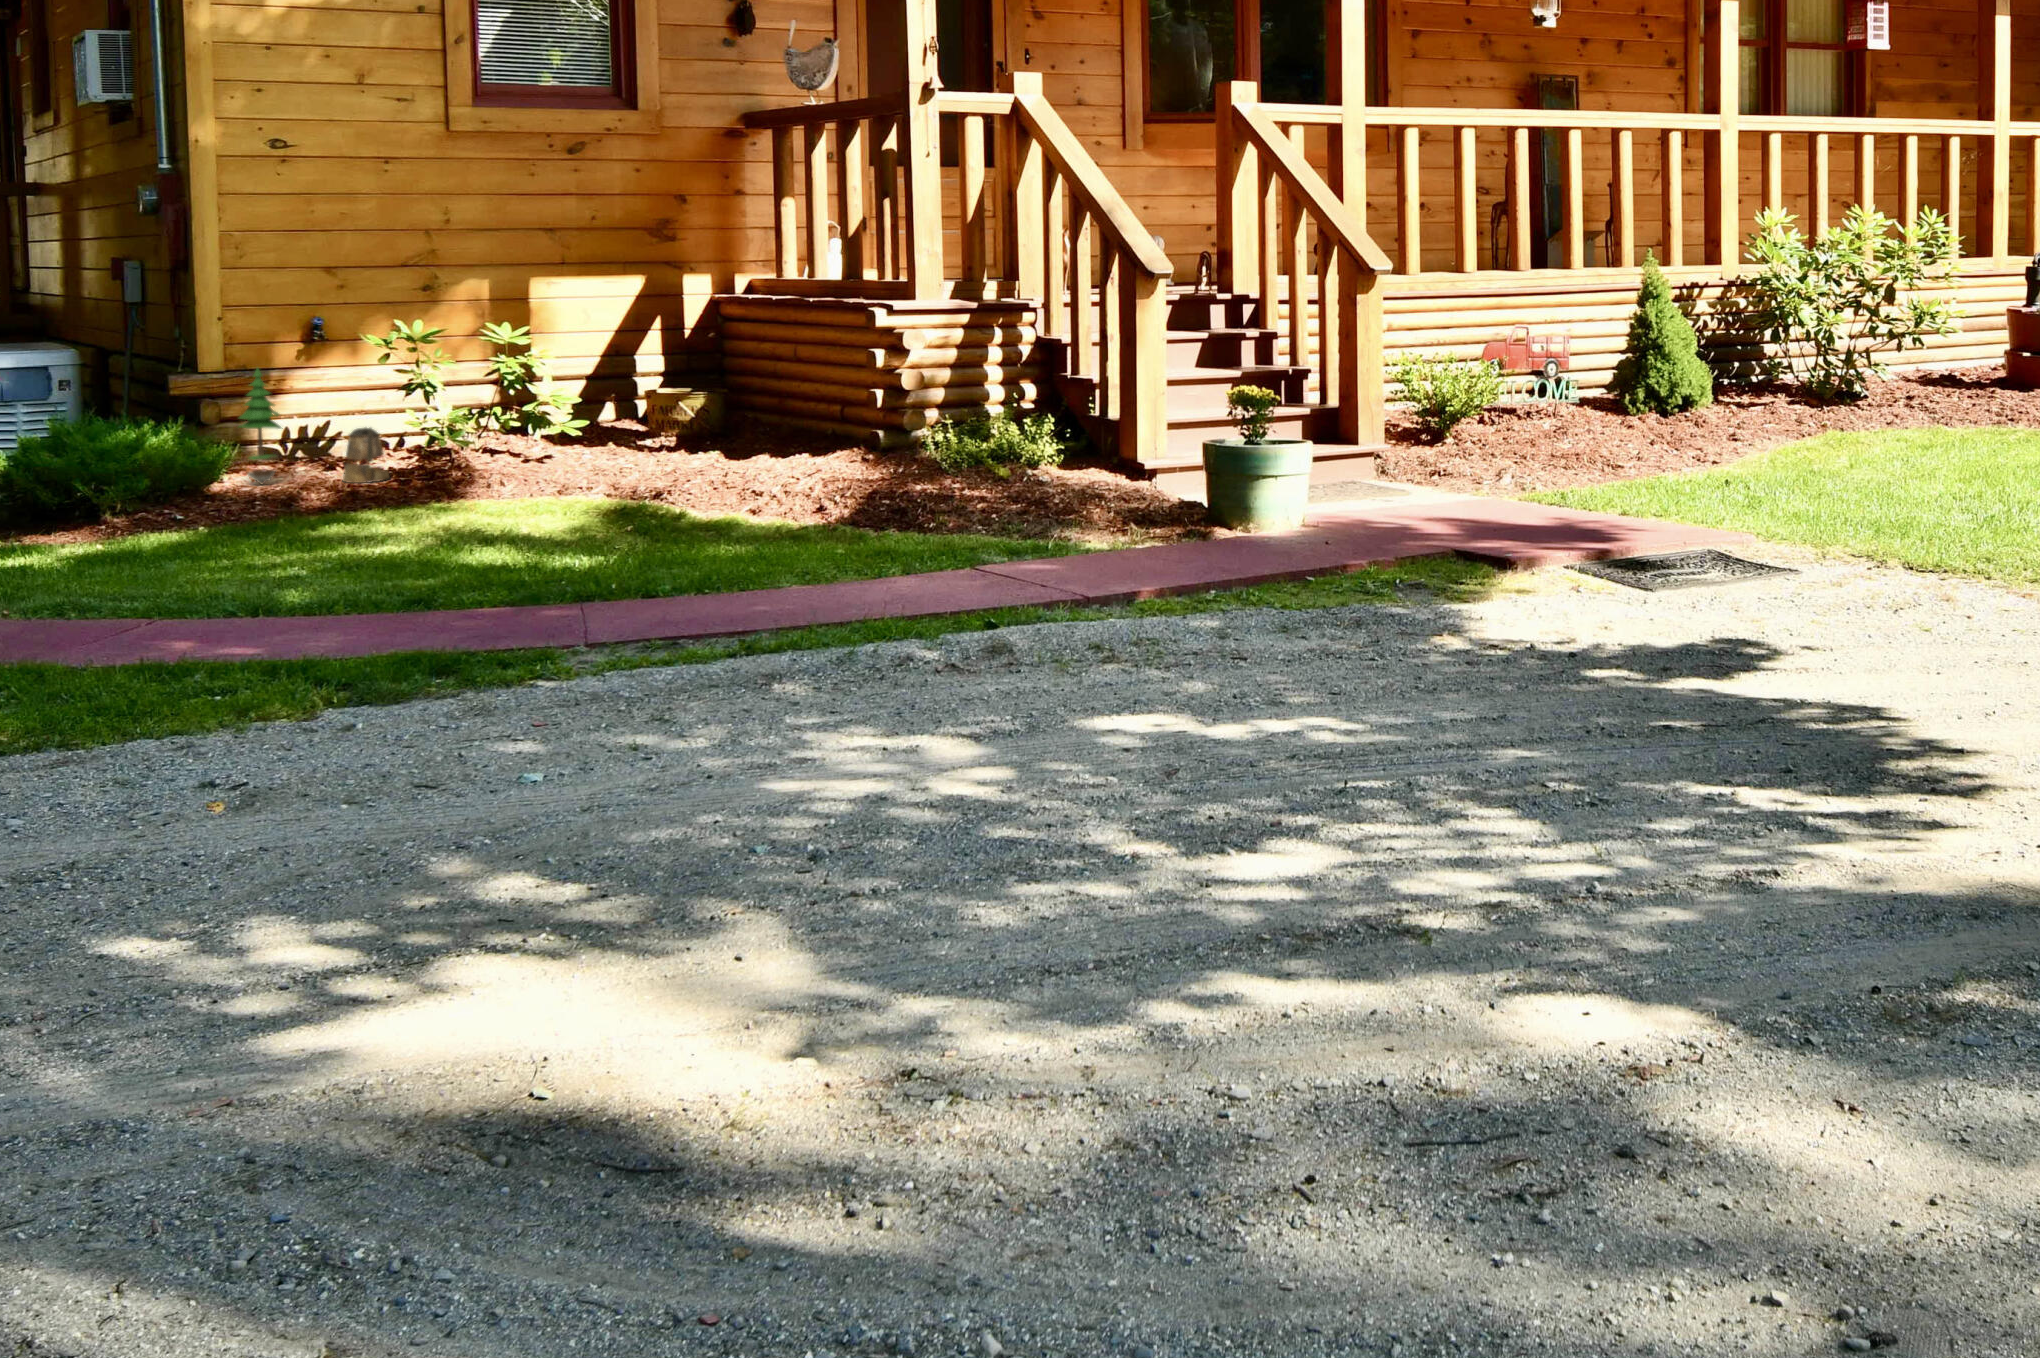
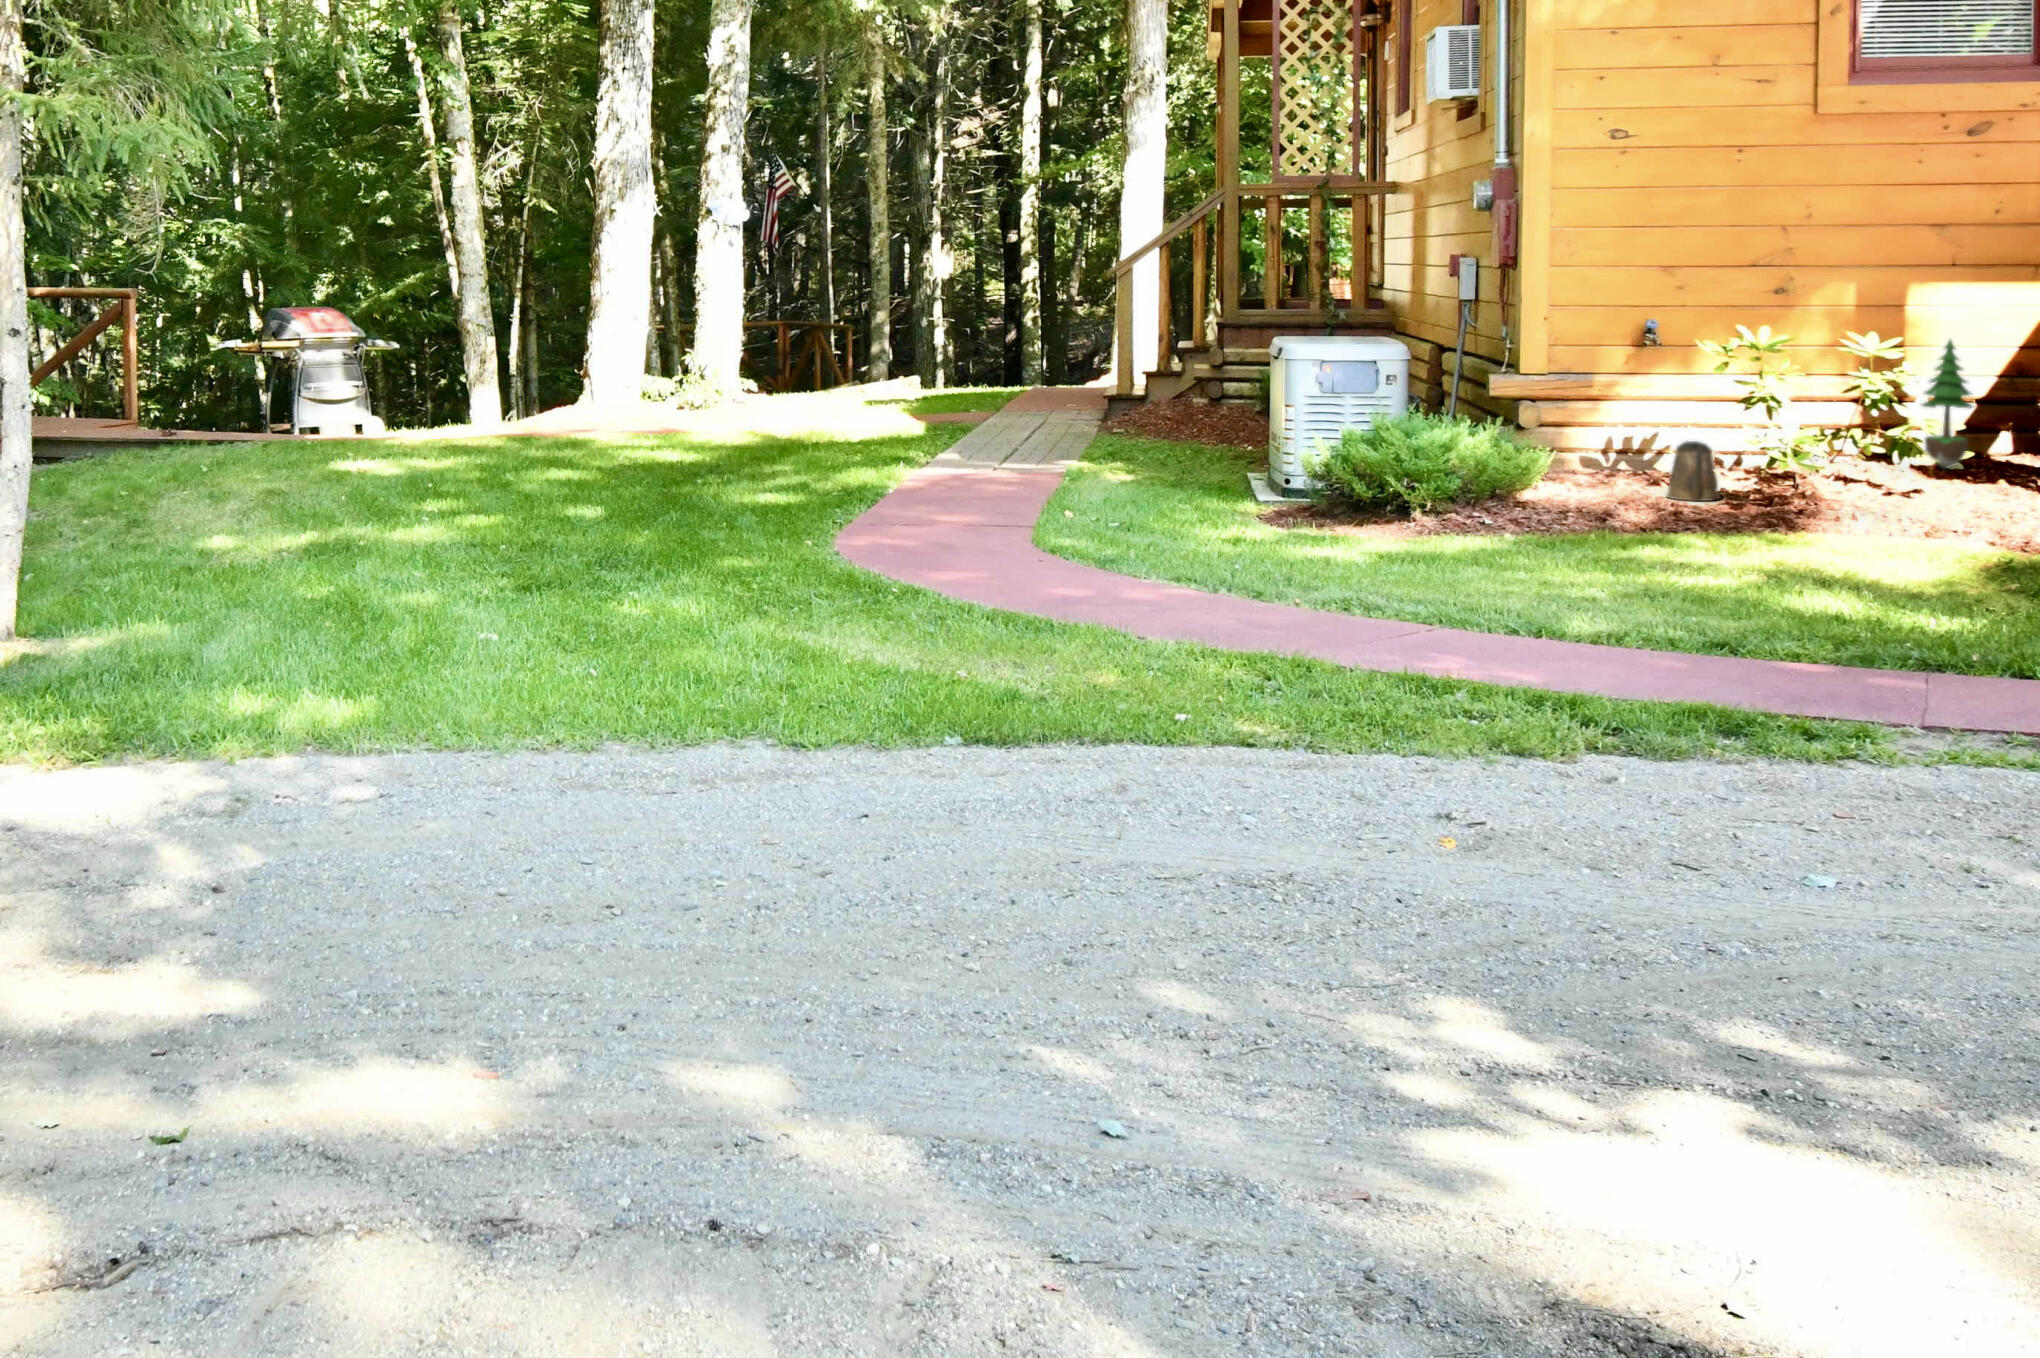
potted tree: present [239,368,283,484] -> present [1923,340,1972,469]

